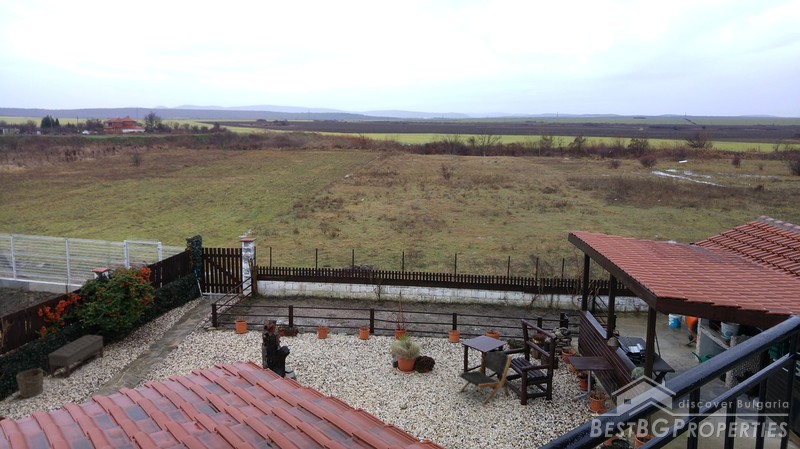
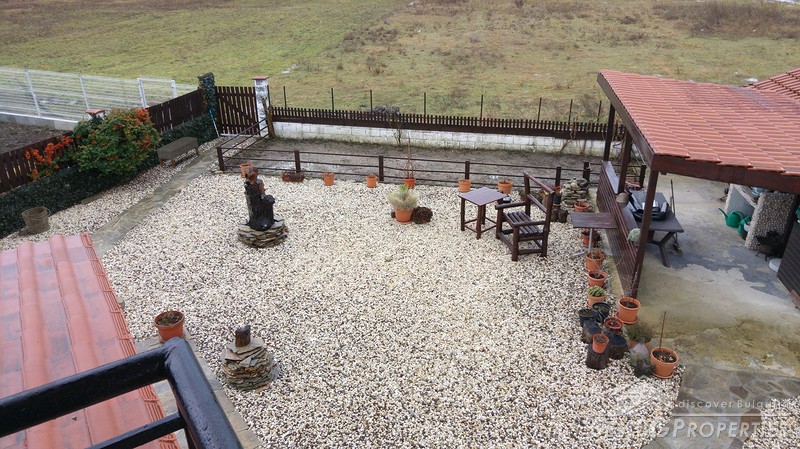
bench: present [48,335,103,377] -> present [157,137,199,168]
lounge chair: present [459,351,512,406] -> none [450,198,507,261]

